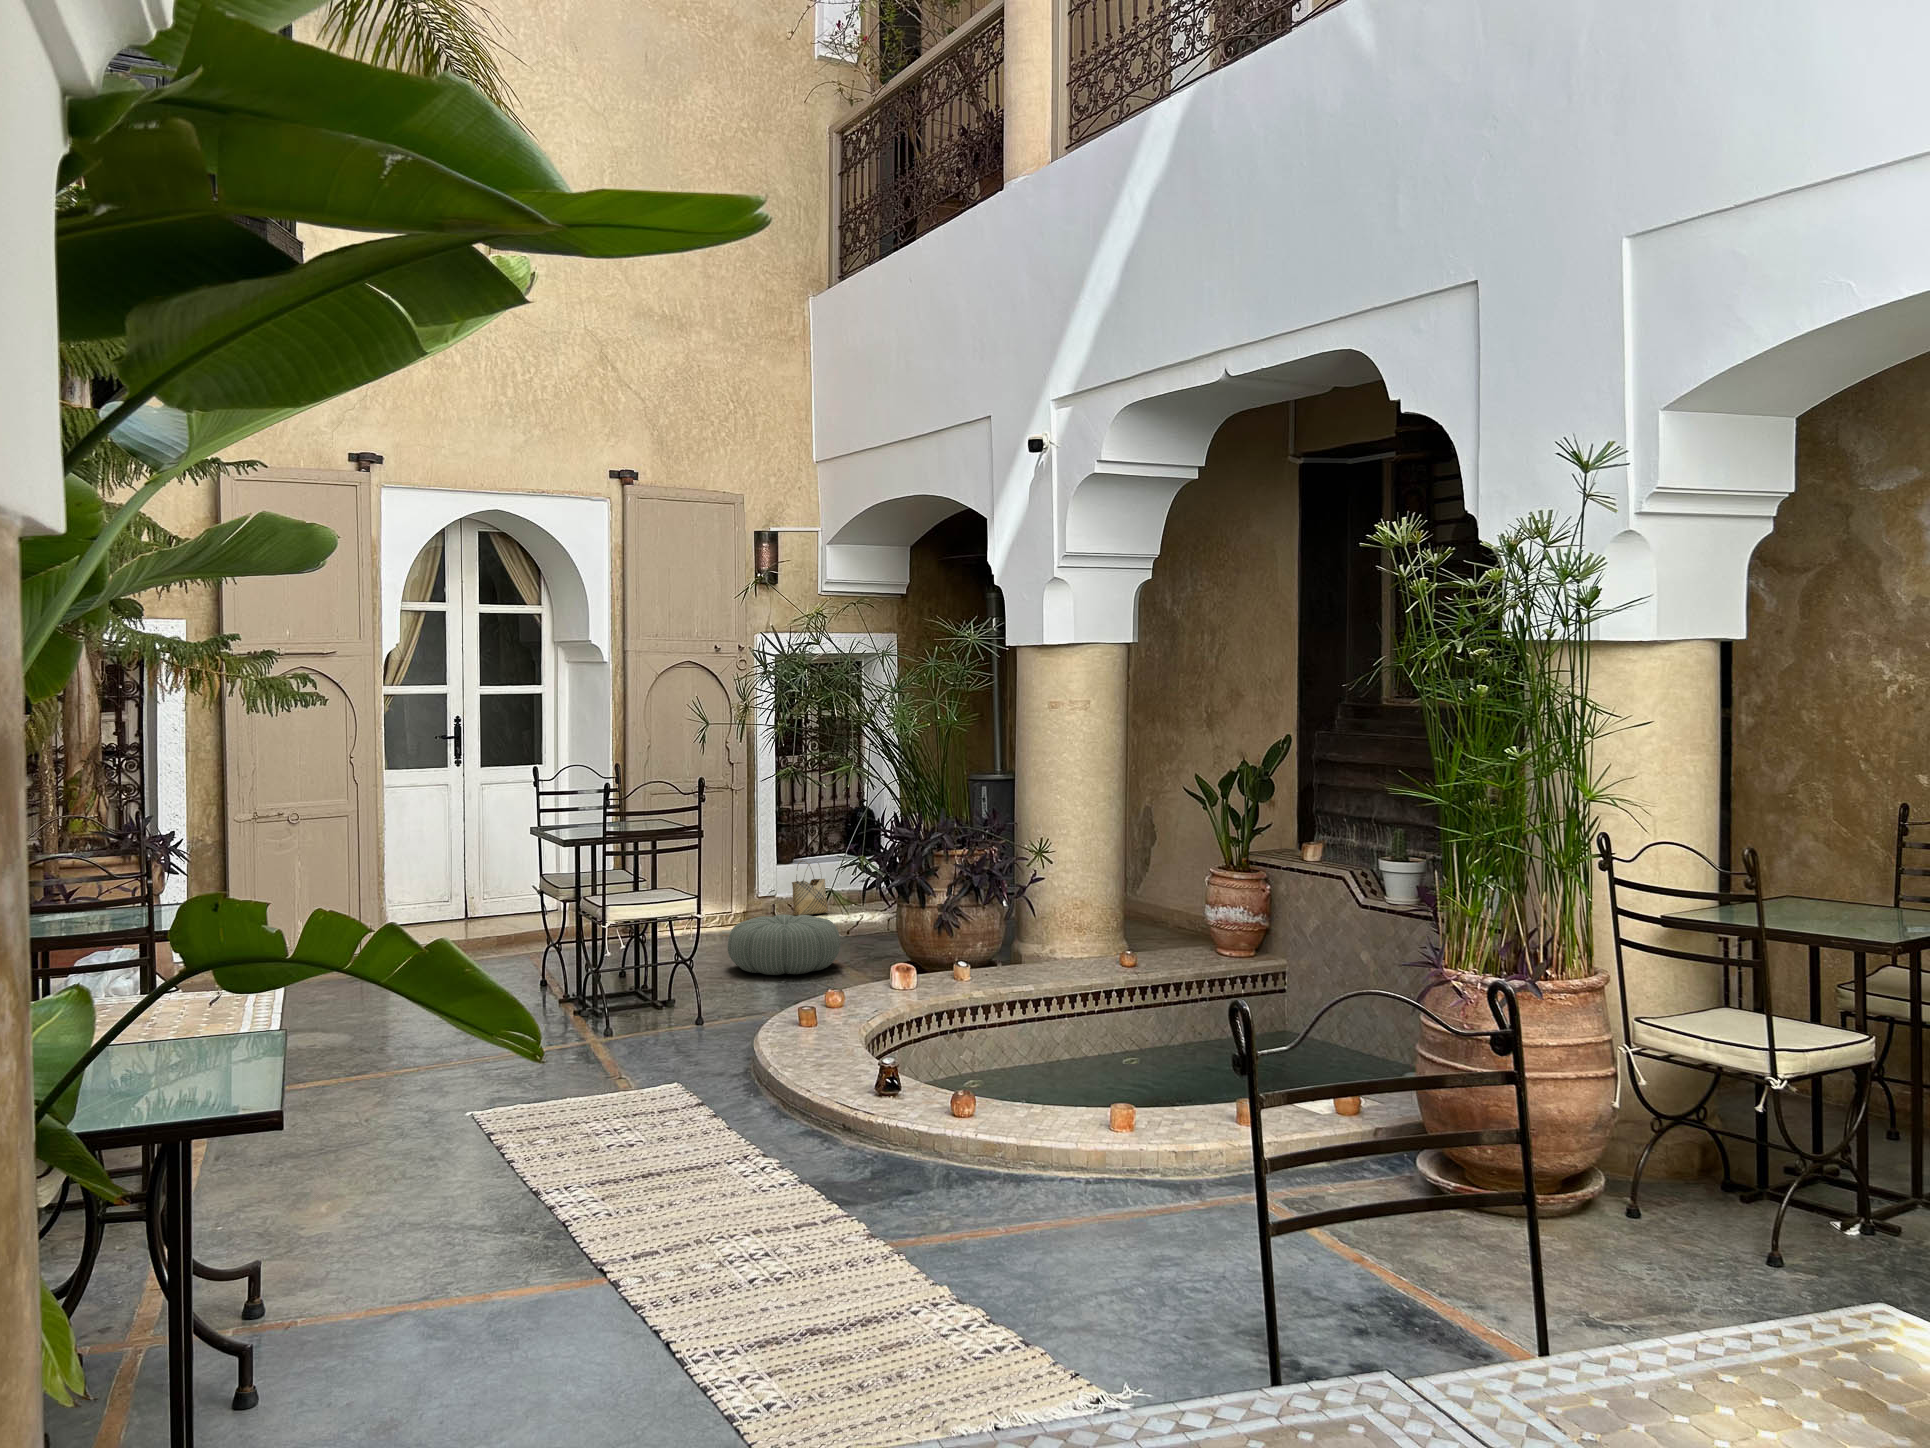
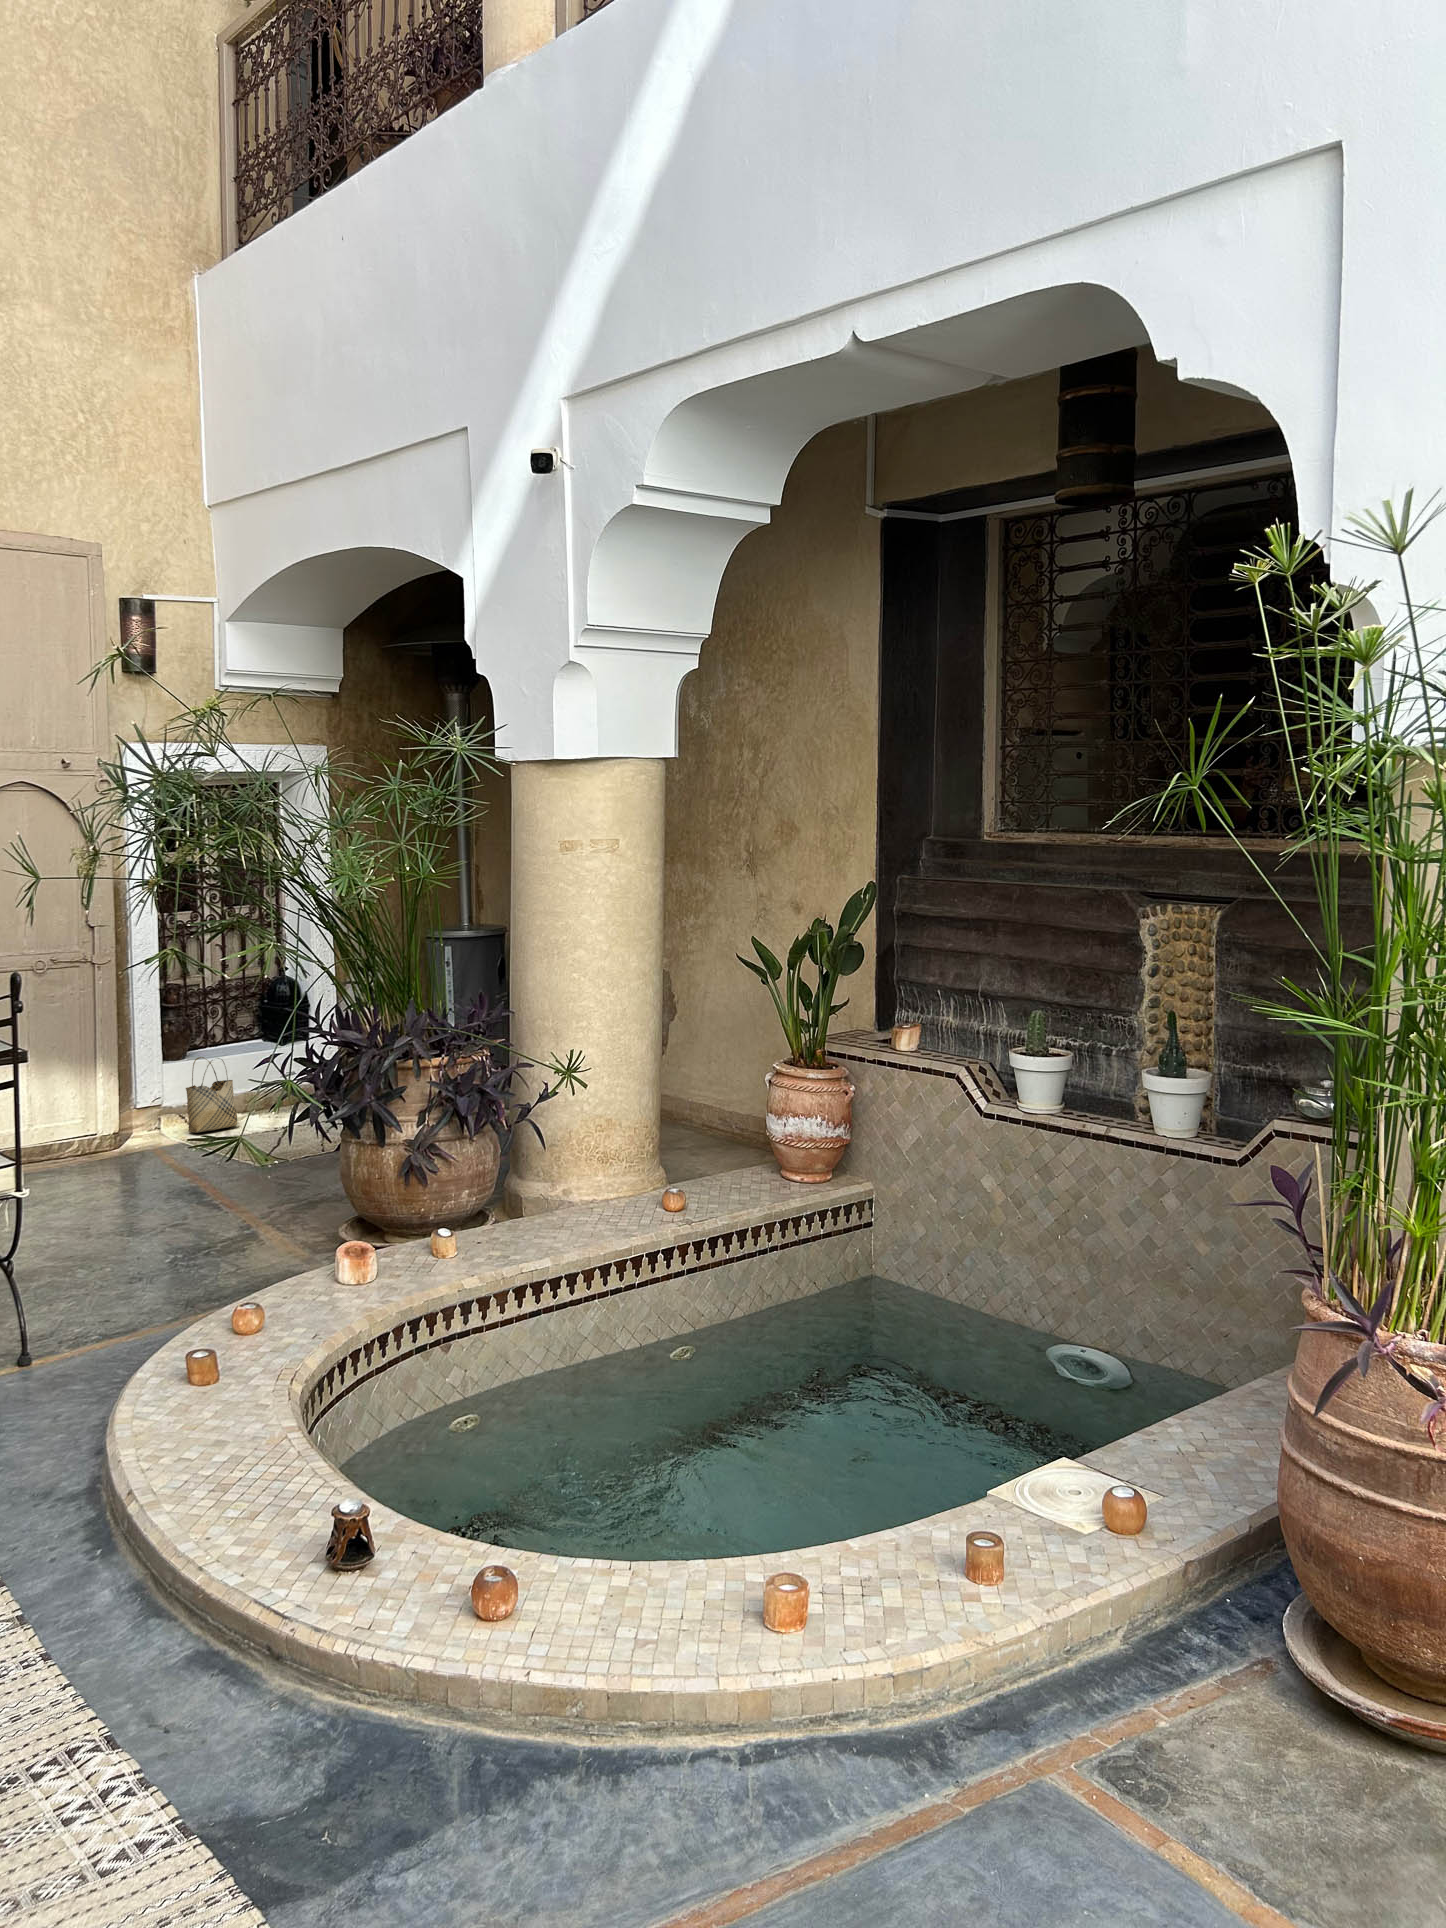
pouf: present [728,914,840,975] -> none [85,1154,256,1250]

